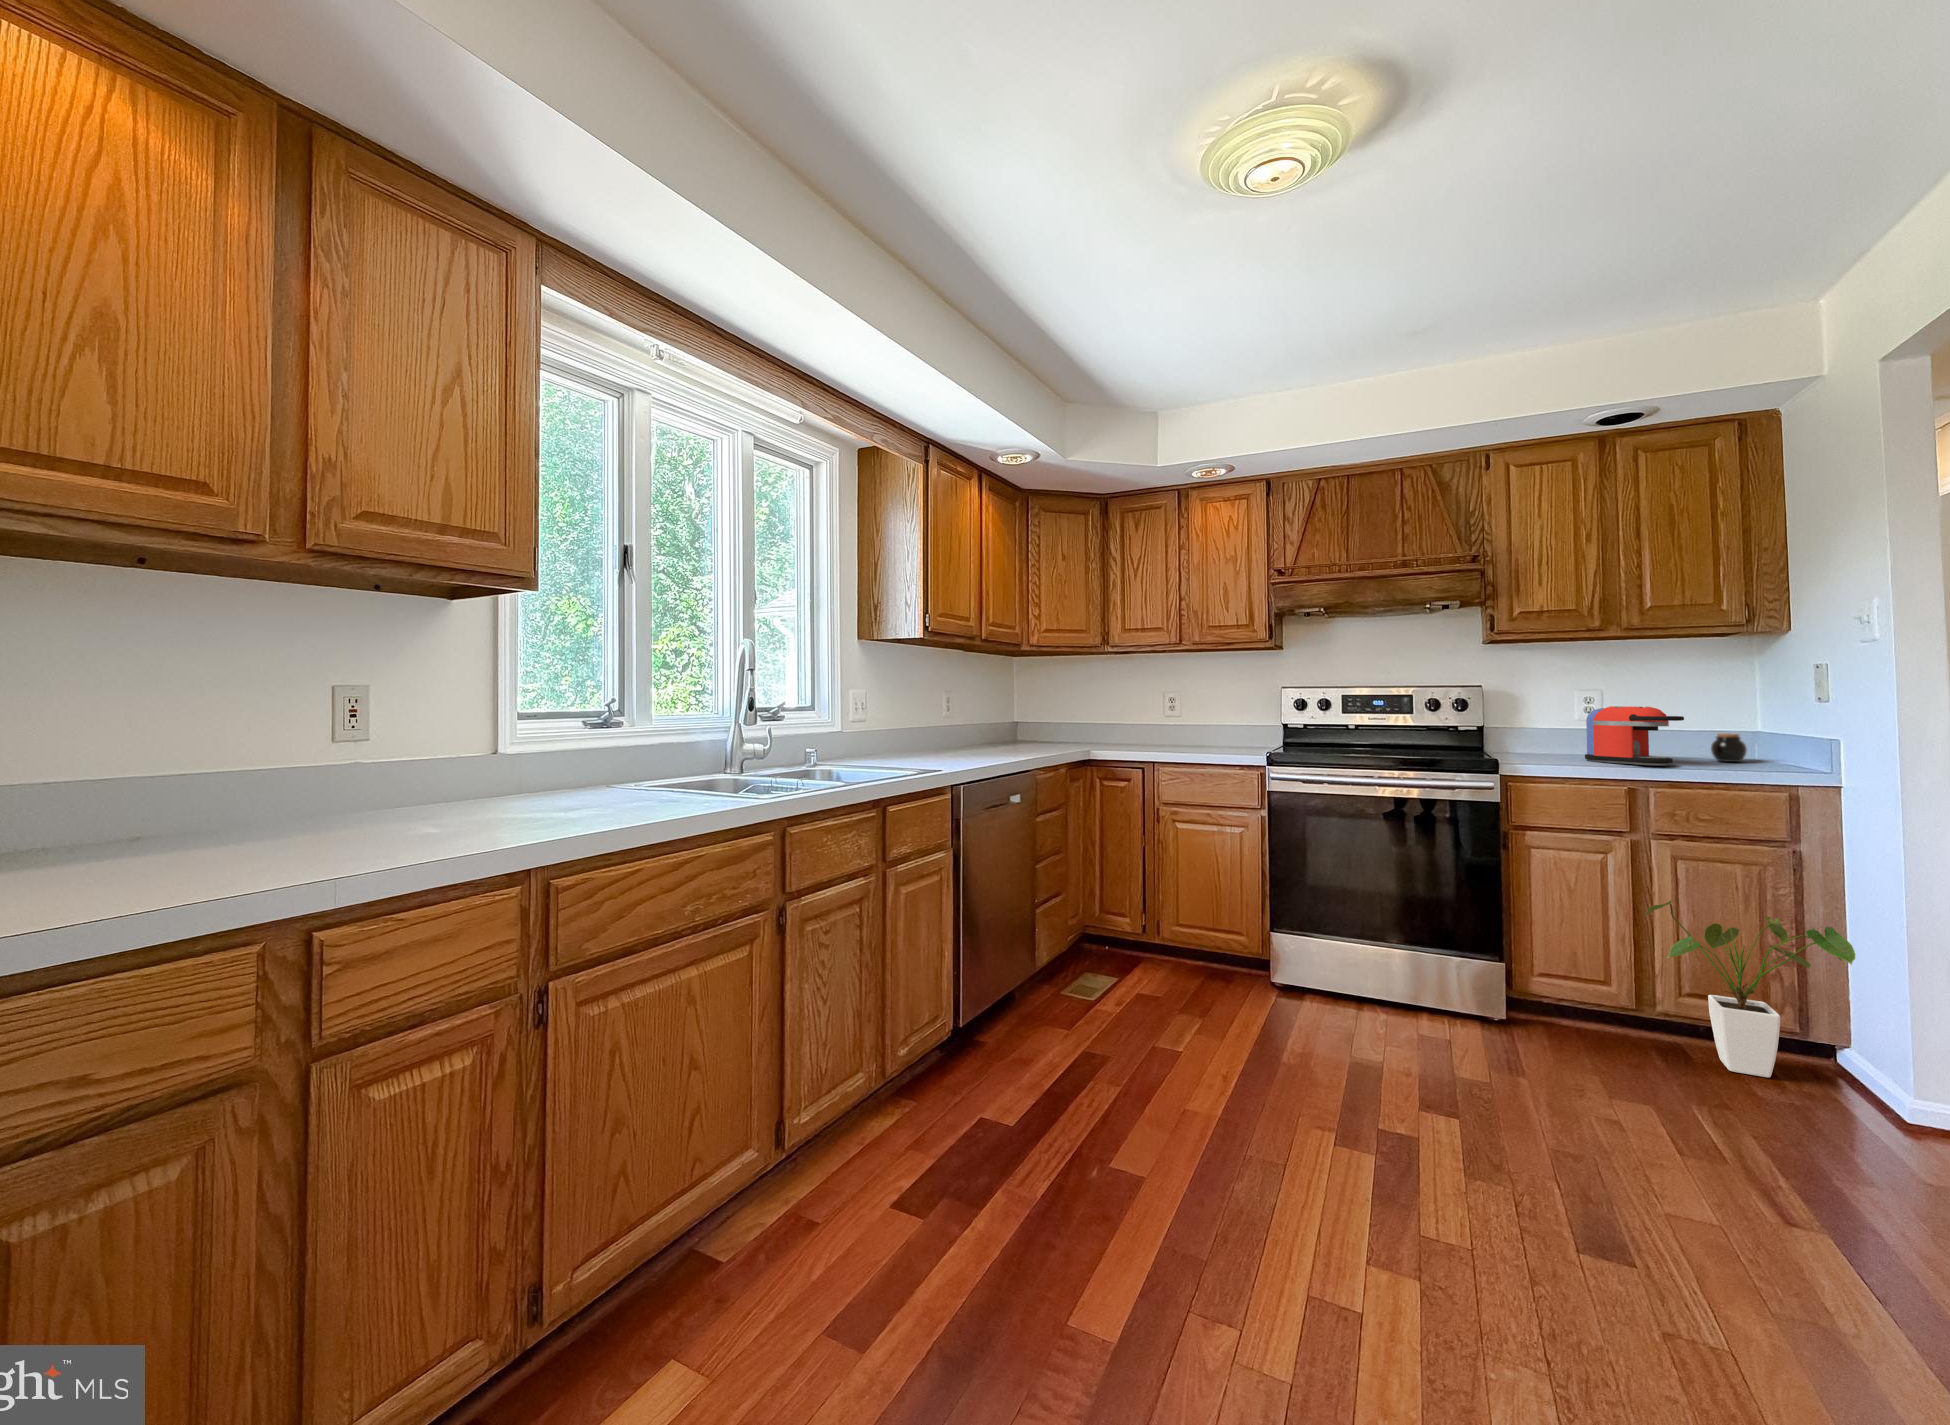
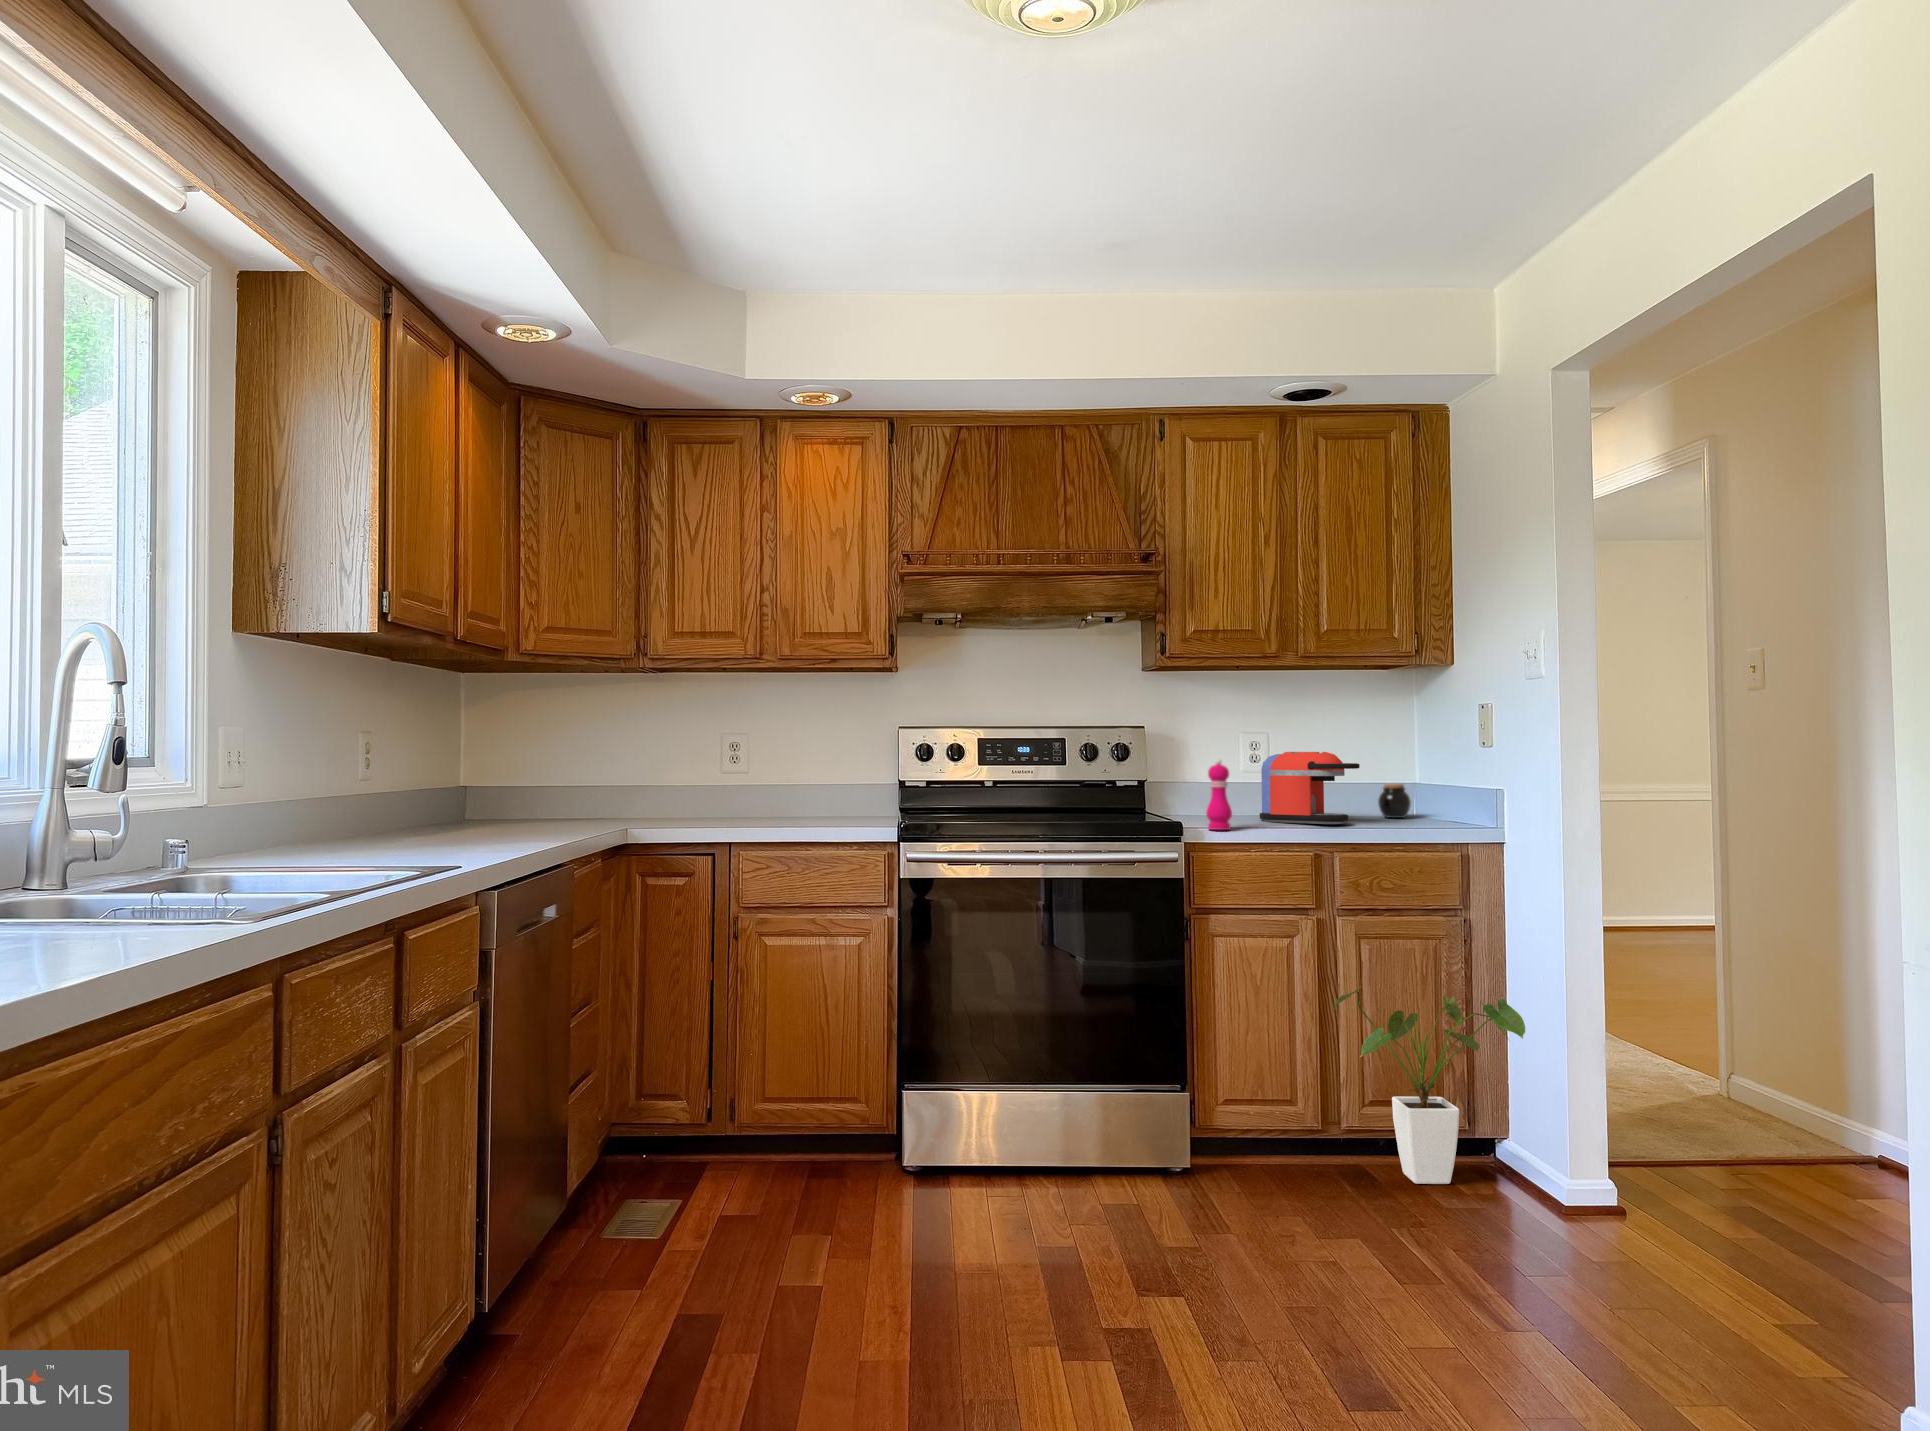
pepper mill: none [1527,712,1551,767] -> present [1206,759,1232,830]

